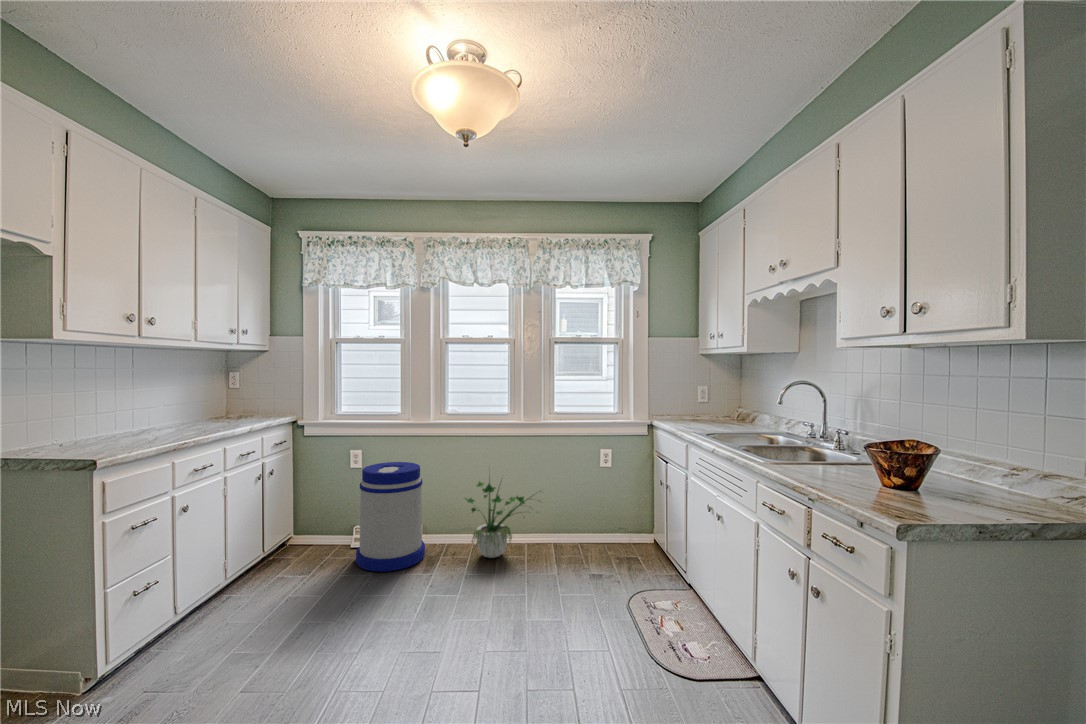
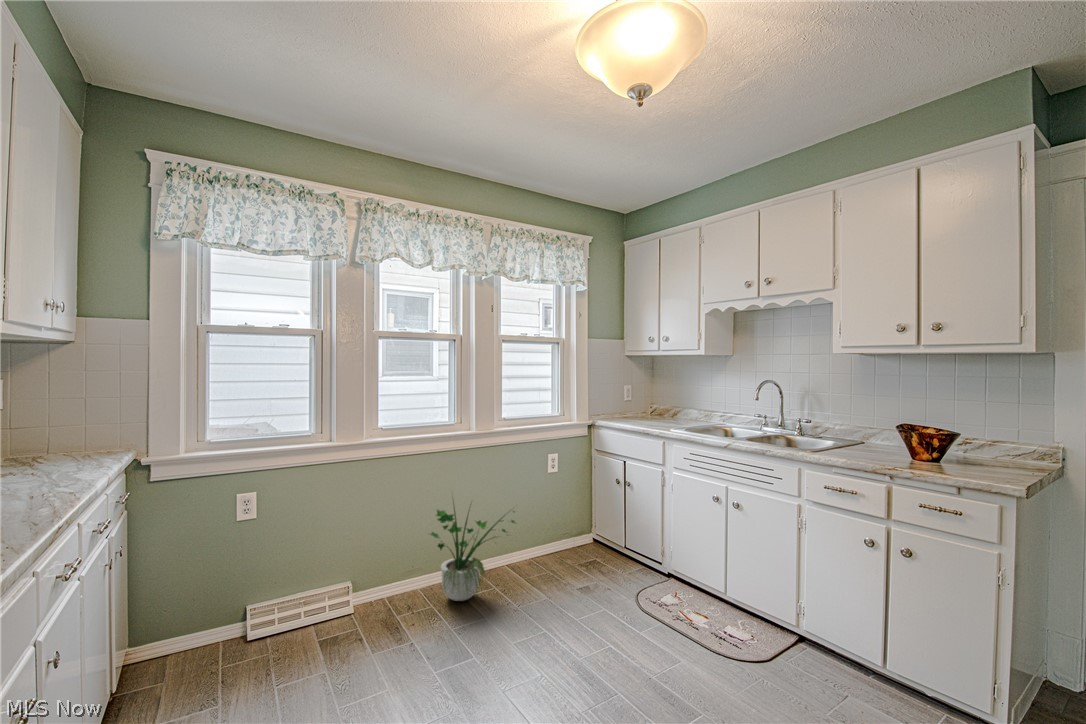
trash can: present [356,462,425,572] -> none [279,499,380,663]

